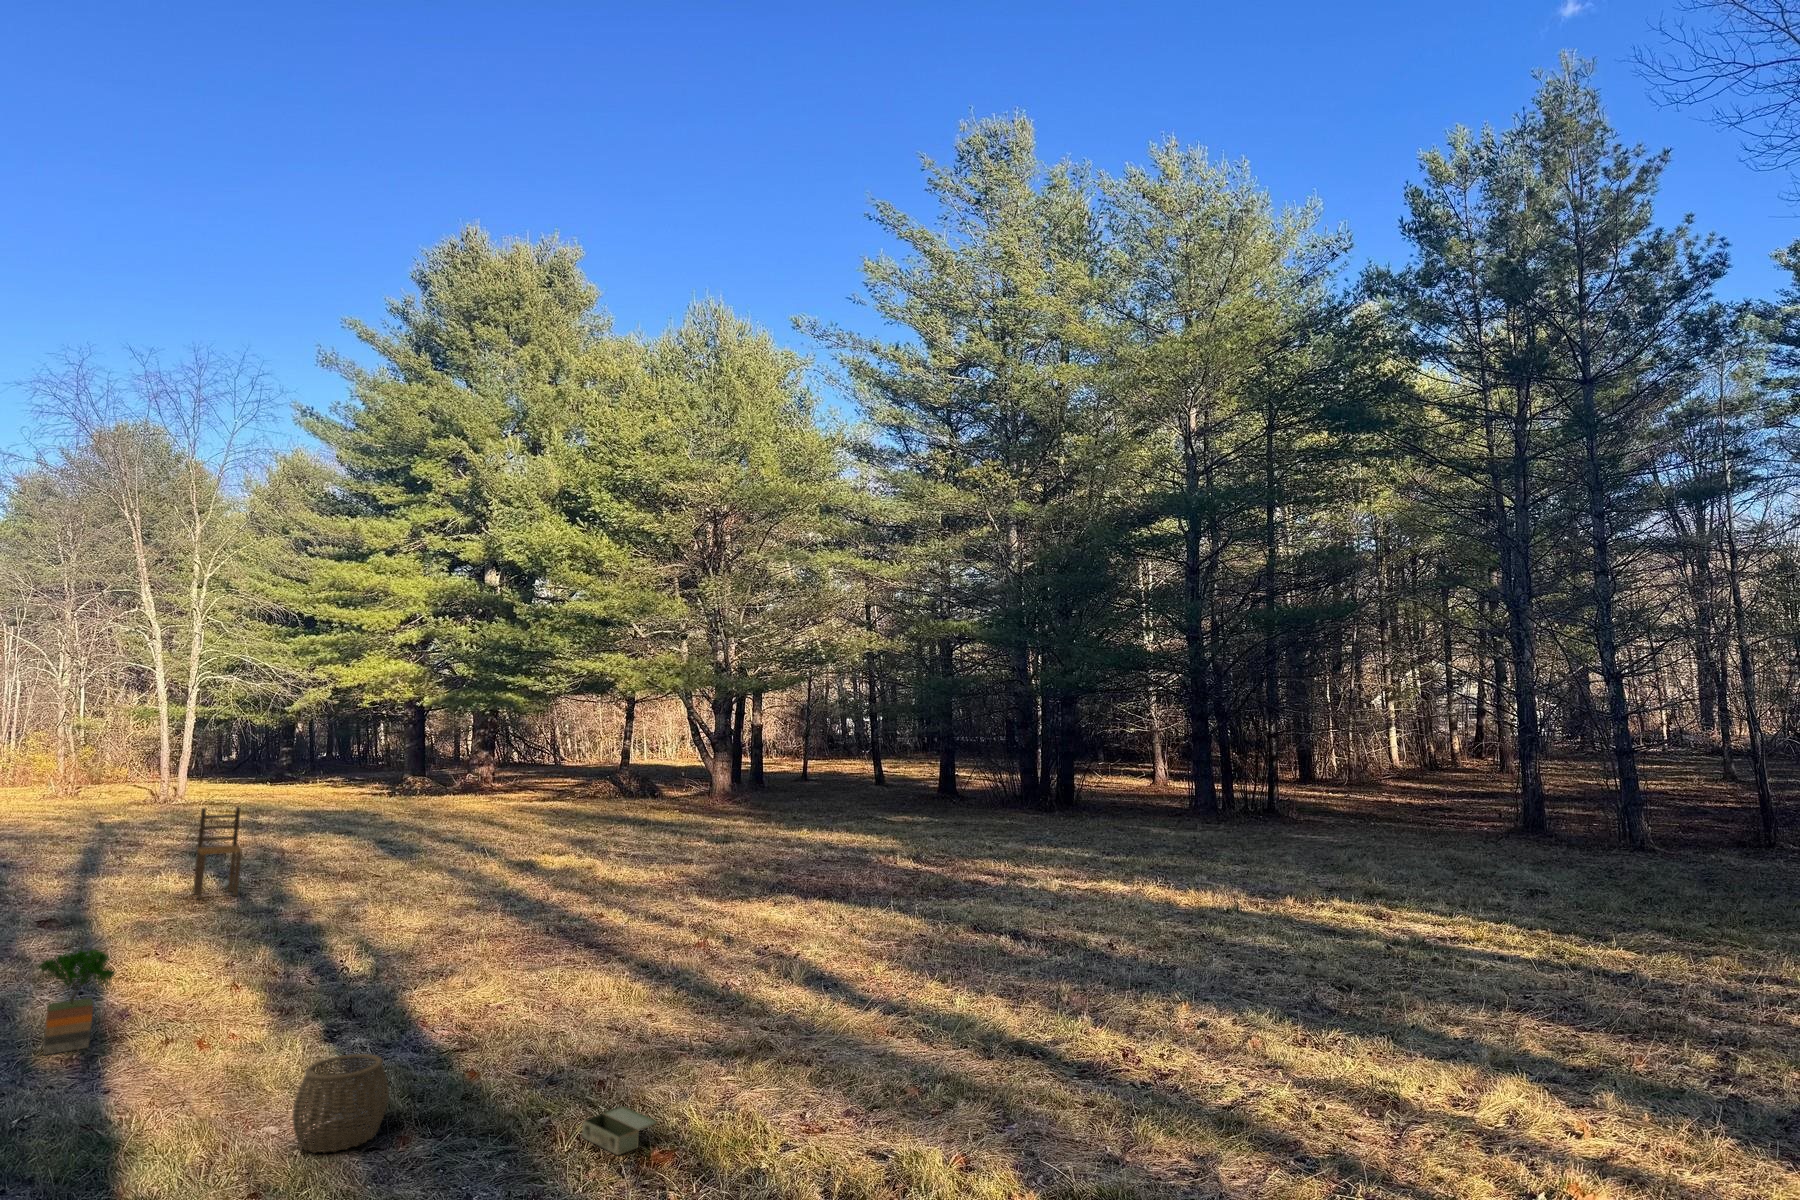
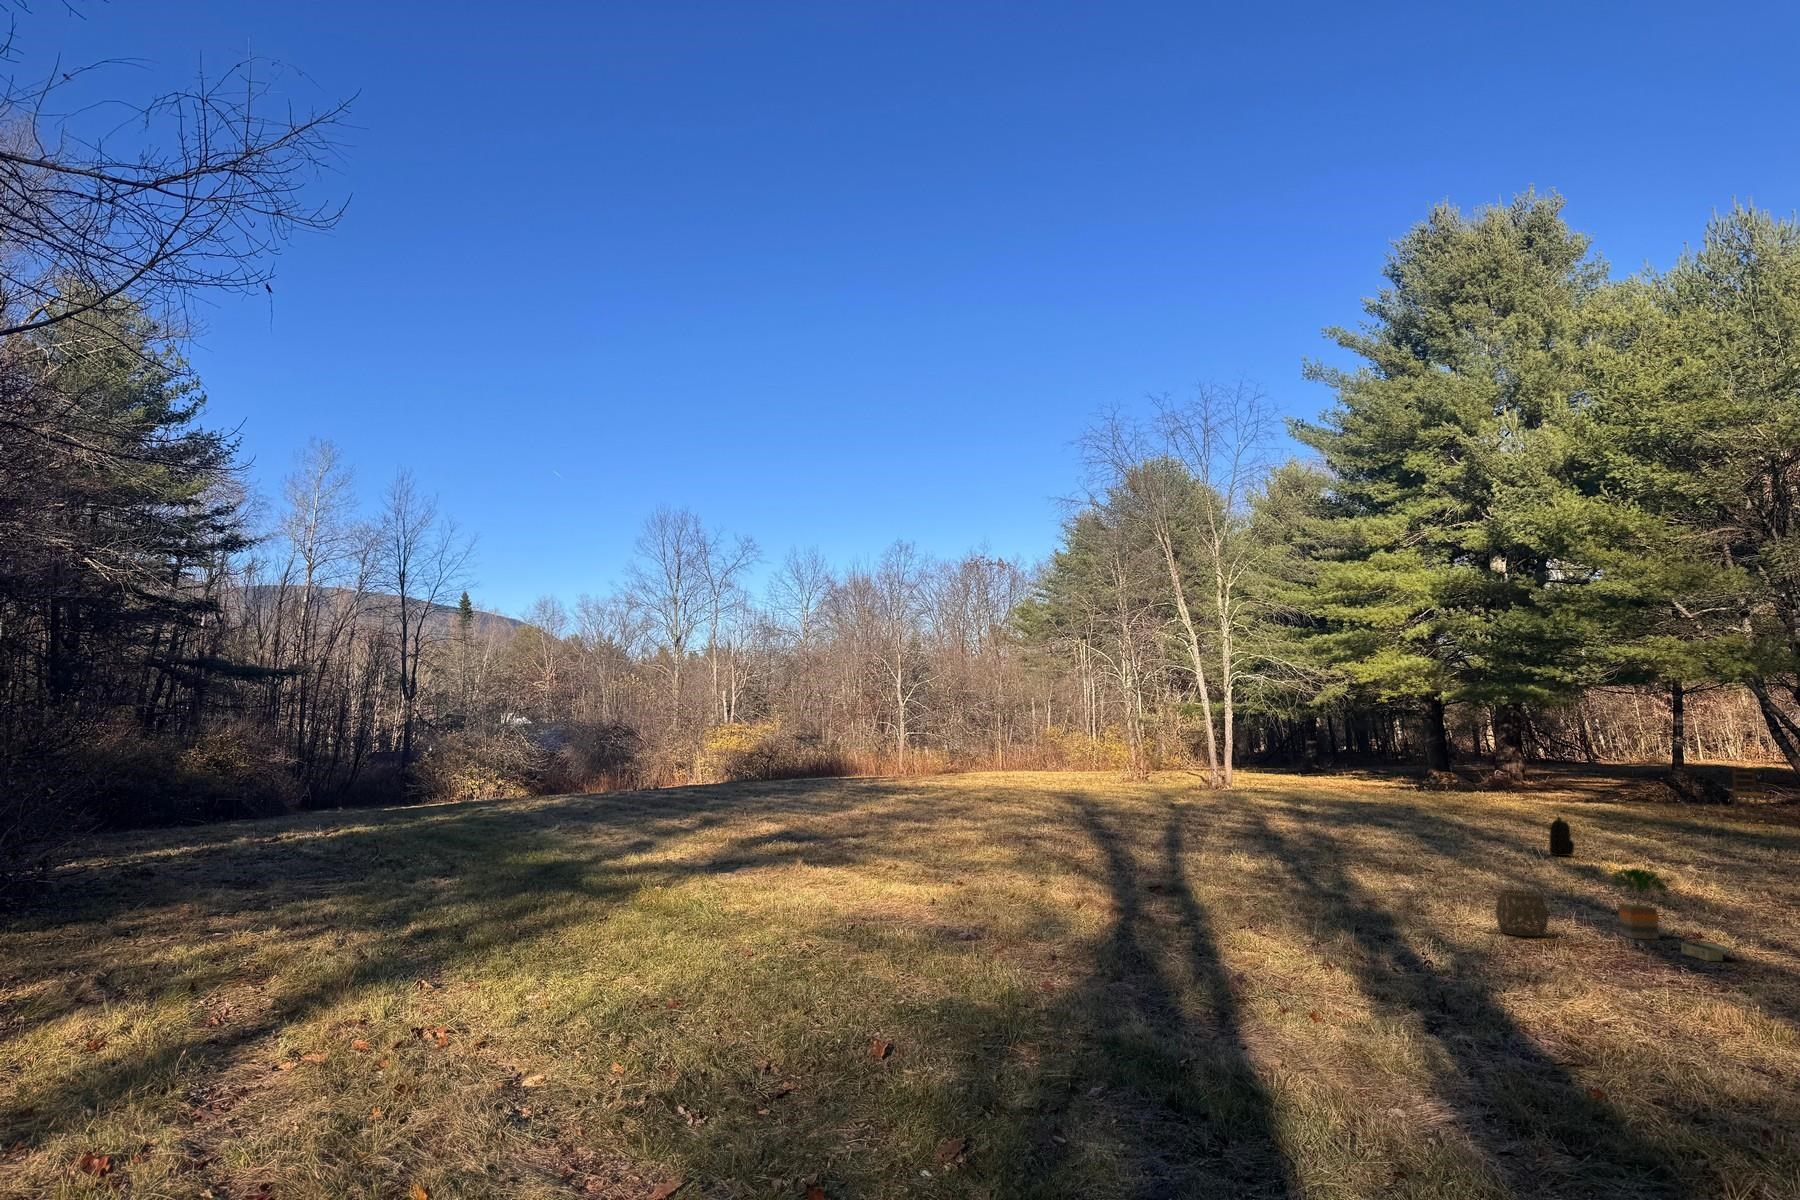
chair: present [193,807,242,899] -> present [1732,768,1771,823]
backpack: none [476,849,505,896] -> present [1549,817,1575,856]
potted tree: present [40,949,115,1055] -> present [1613,868,1668,939]

